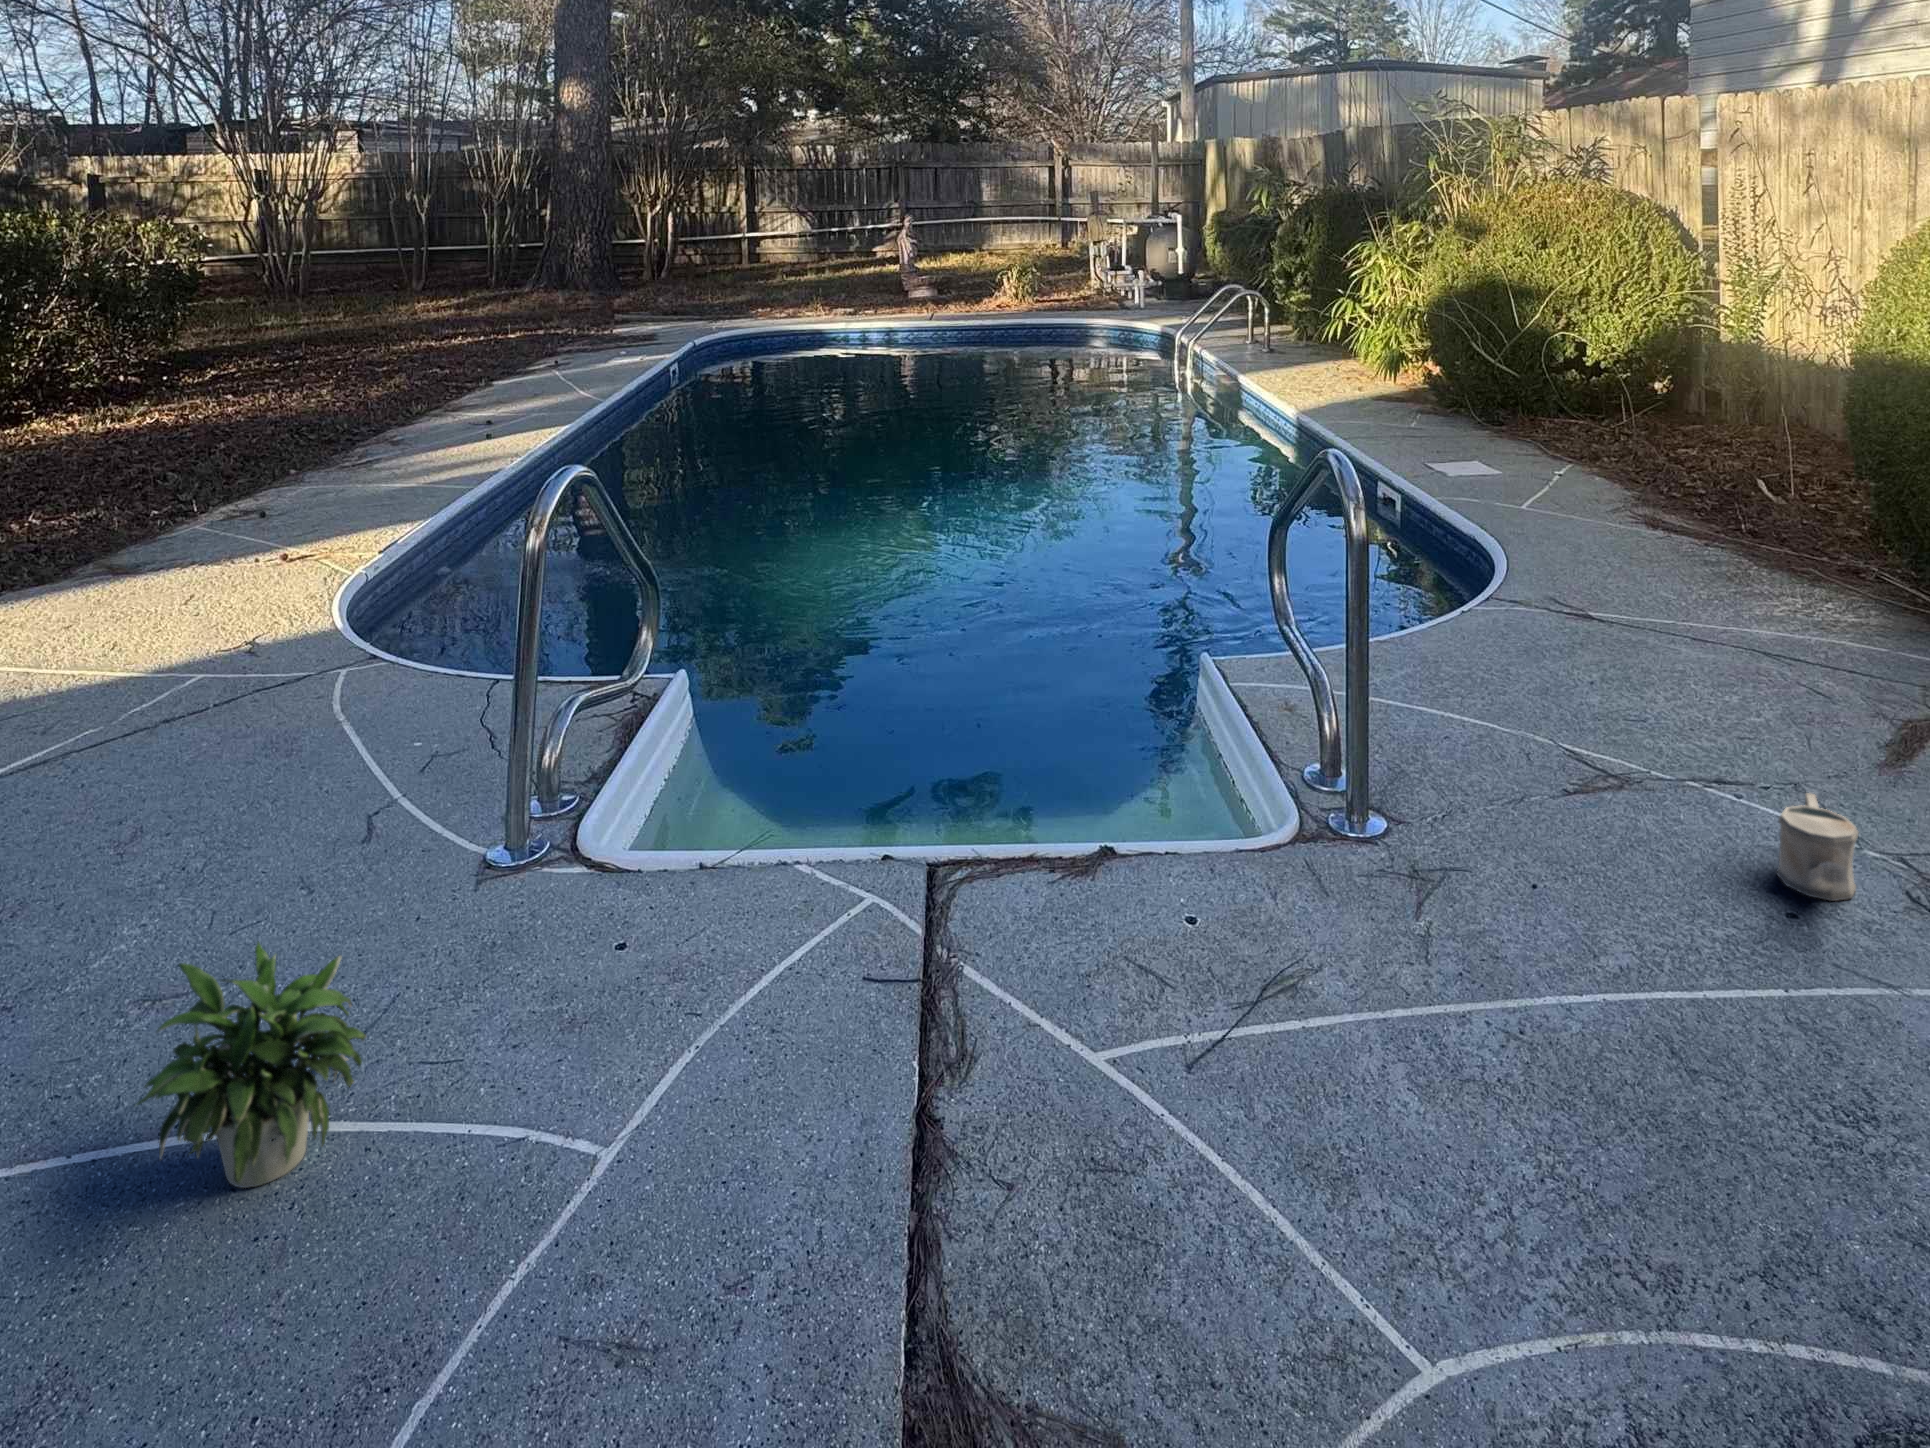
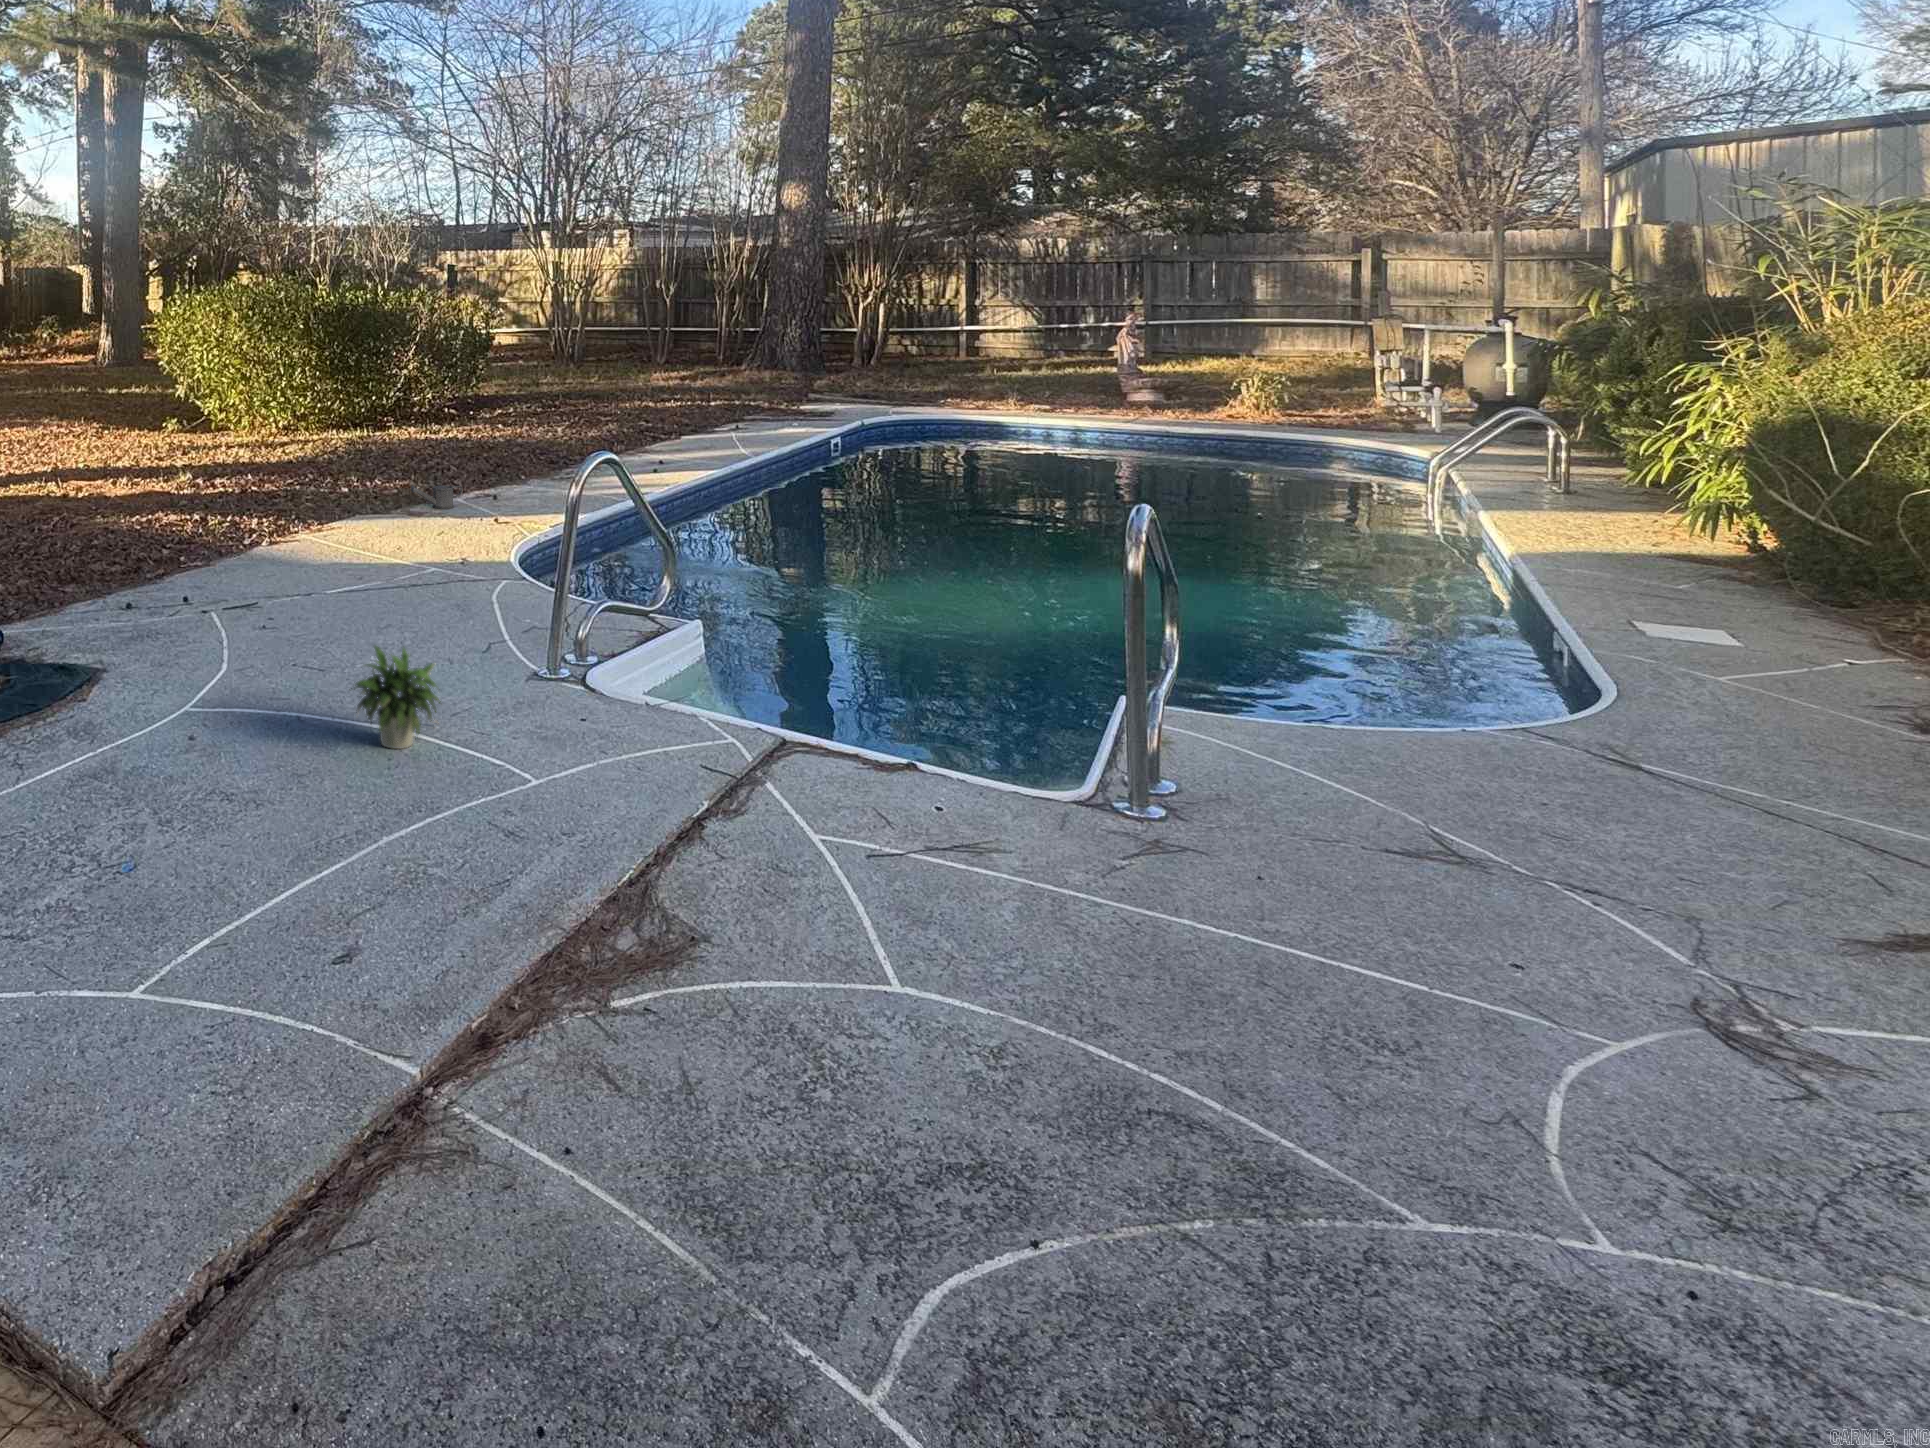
watering can: present [1777,793,1858,901] -> present [411,485,462,509]

